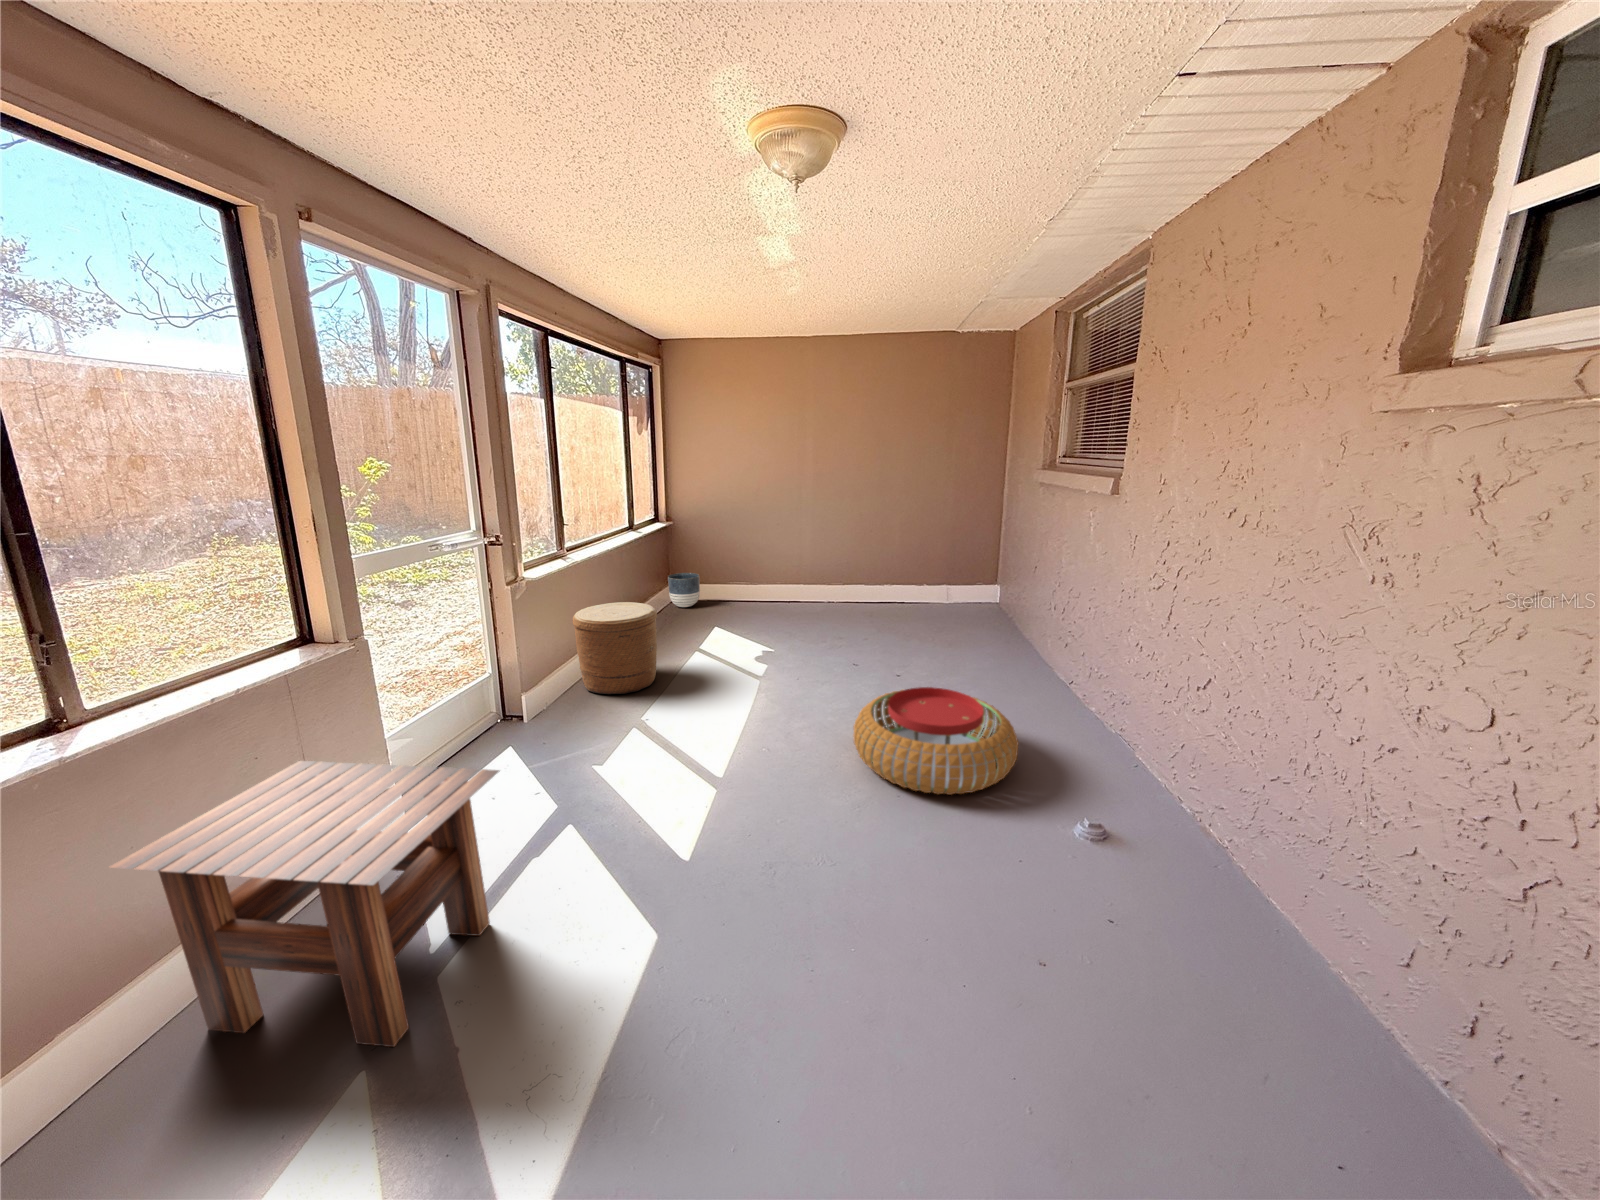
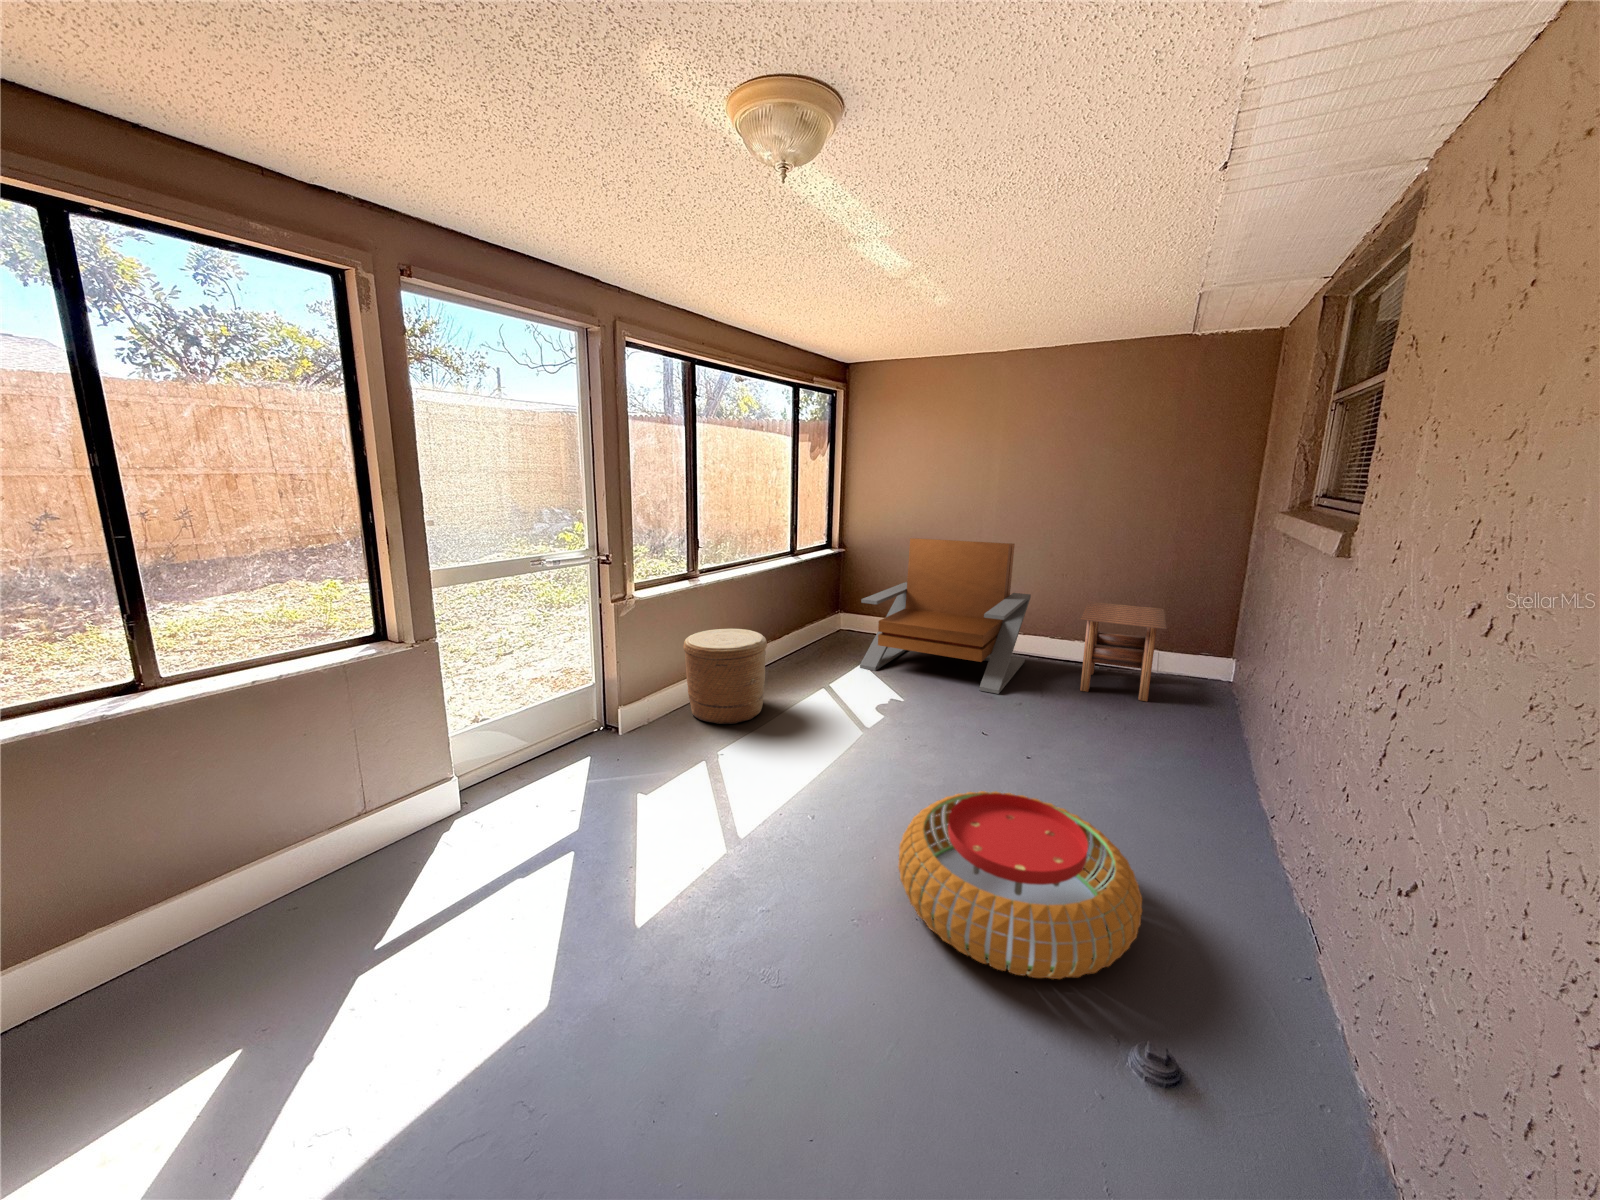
lounge chair: none [713,508,845,633] -> present [860,538,1031,694]
planter: present [668,573,700,607] -> none [833,603,865,639]
side table: present [109,761,500,1047] -> present [1080,602,1167,701]

